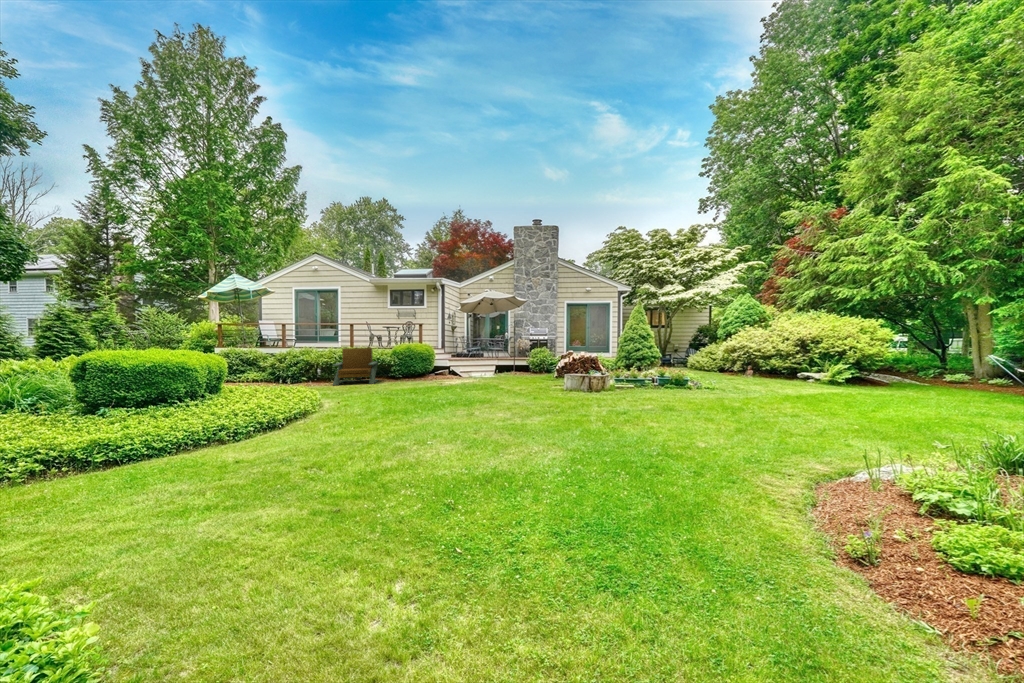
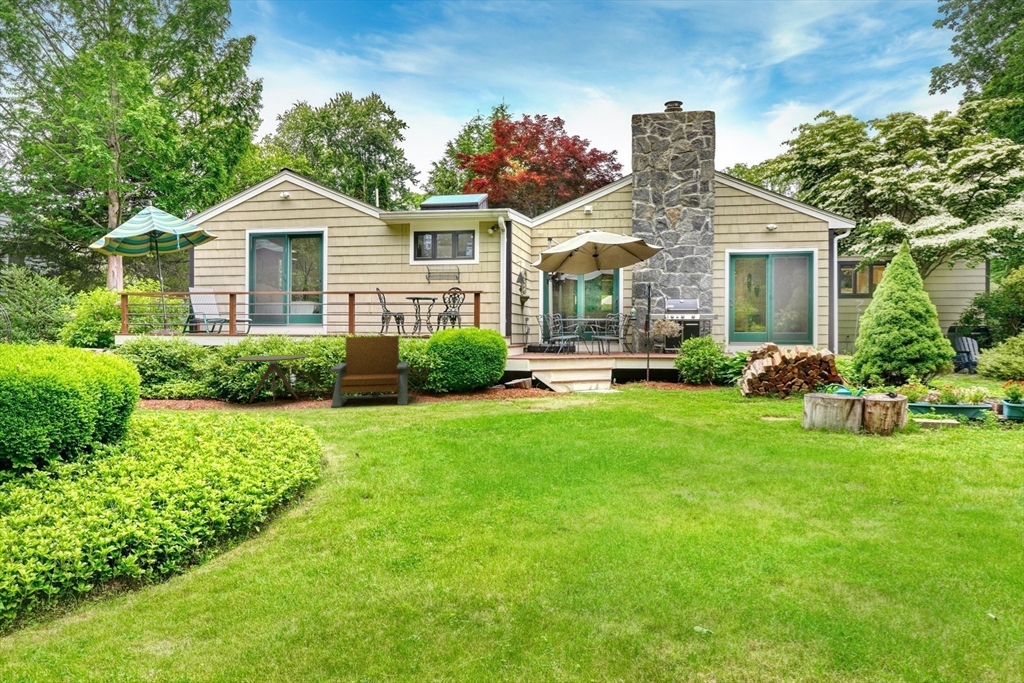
round table: none [282,358,322,385] -> present [236,354,307,405]

